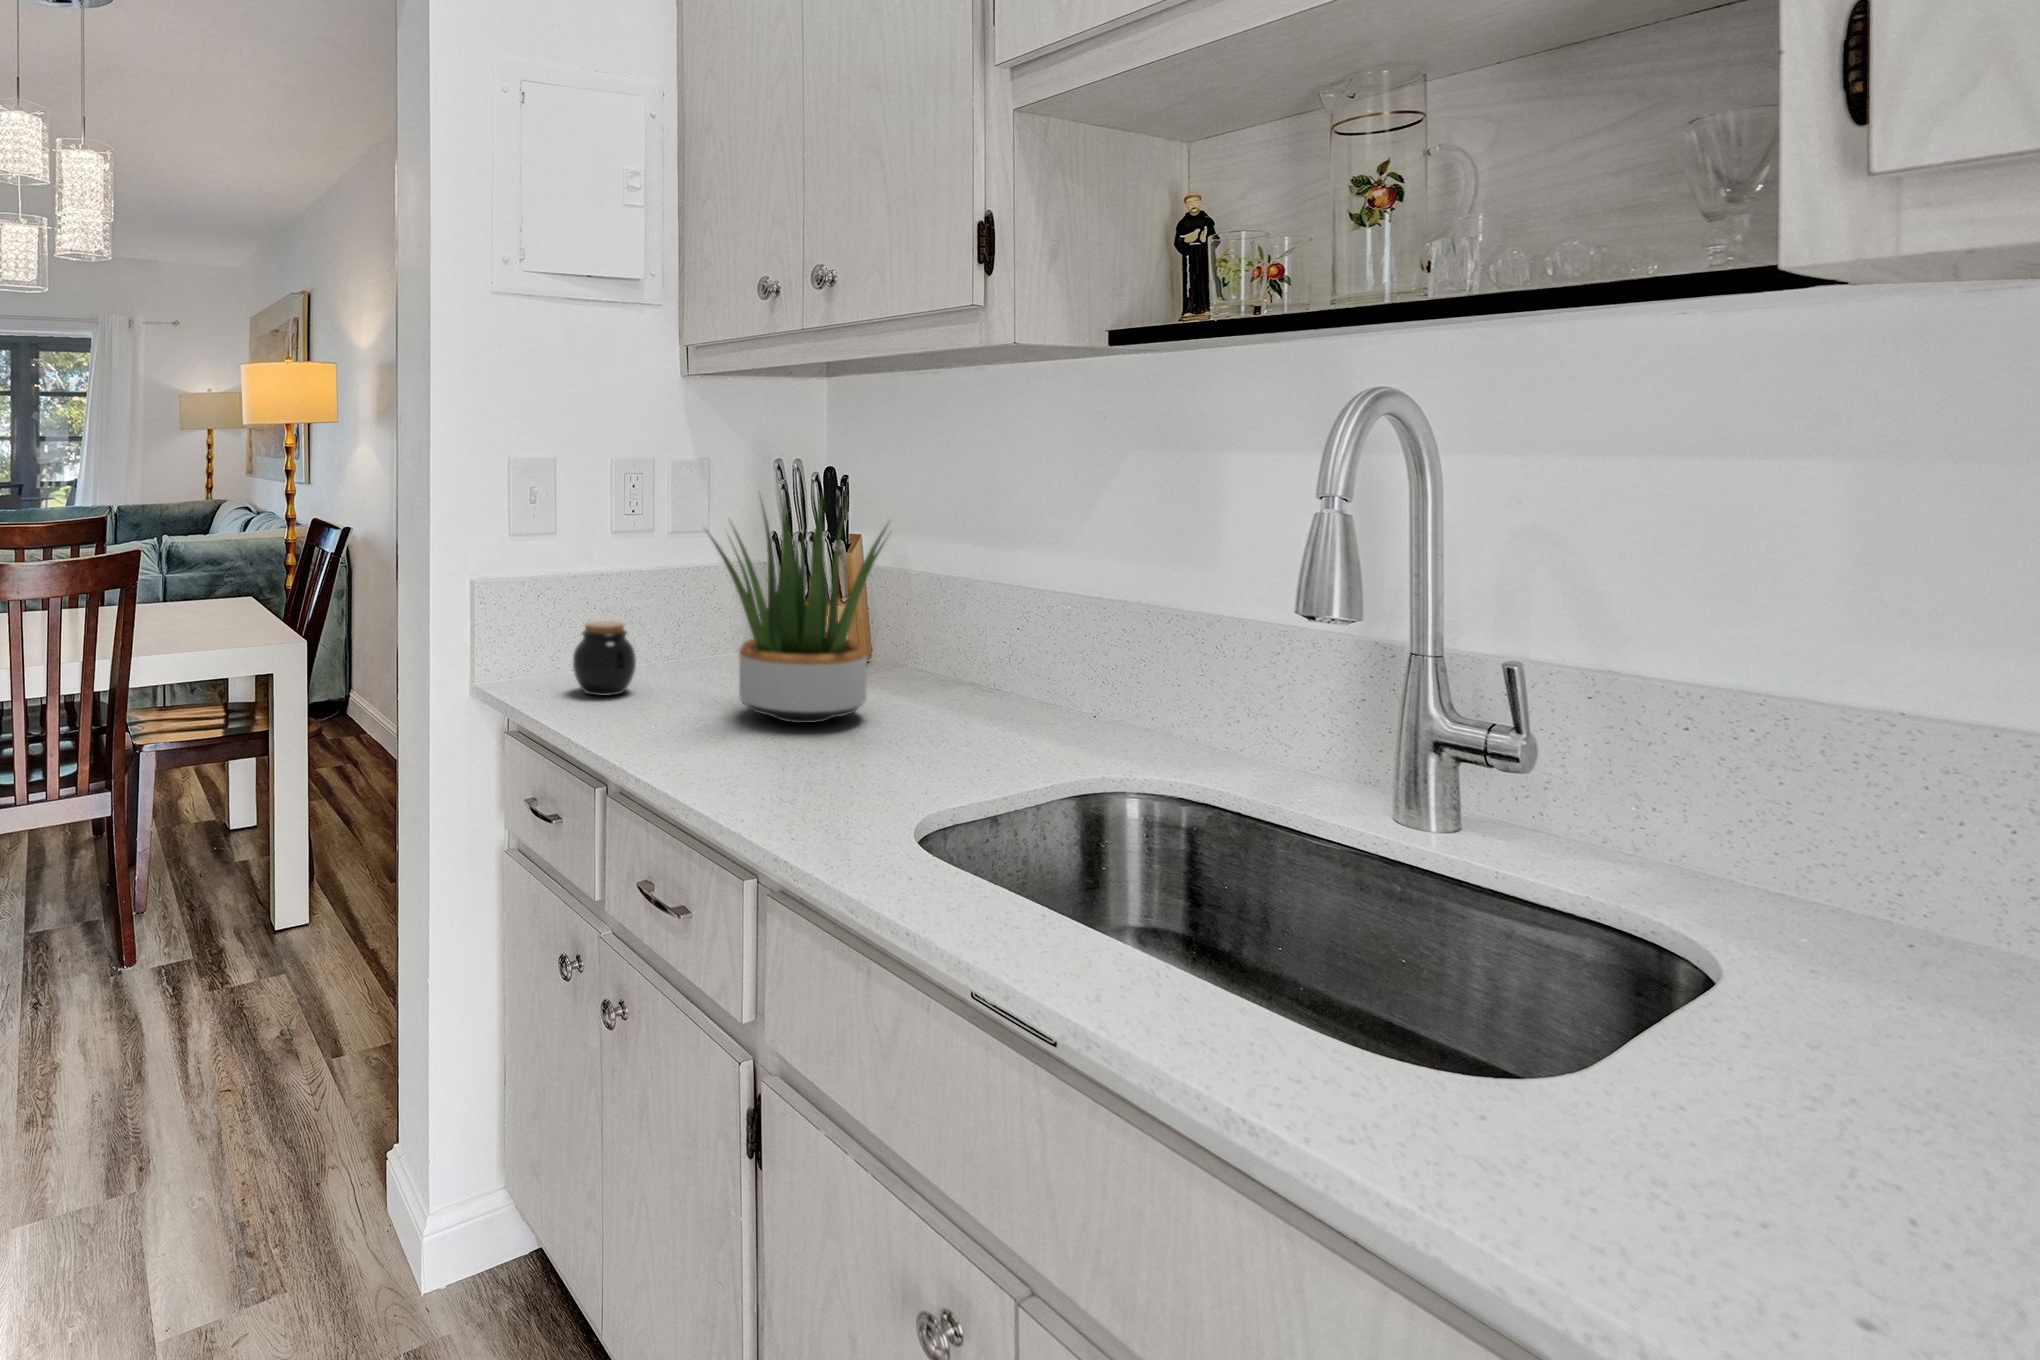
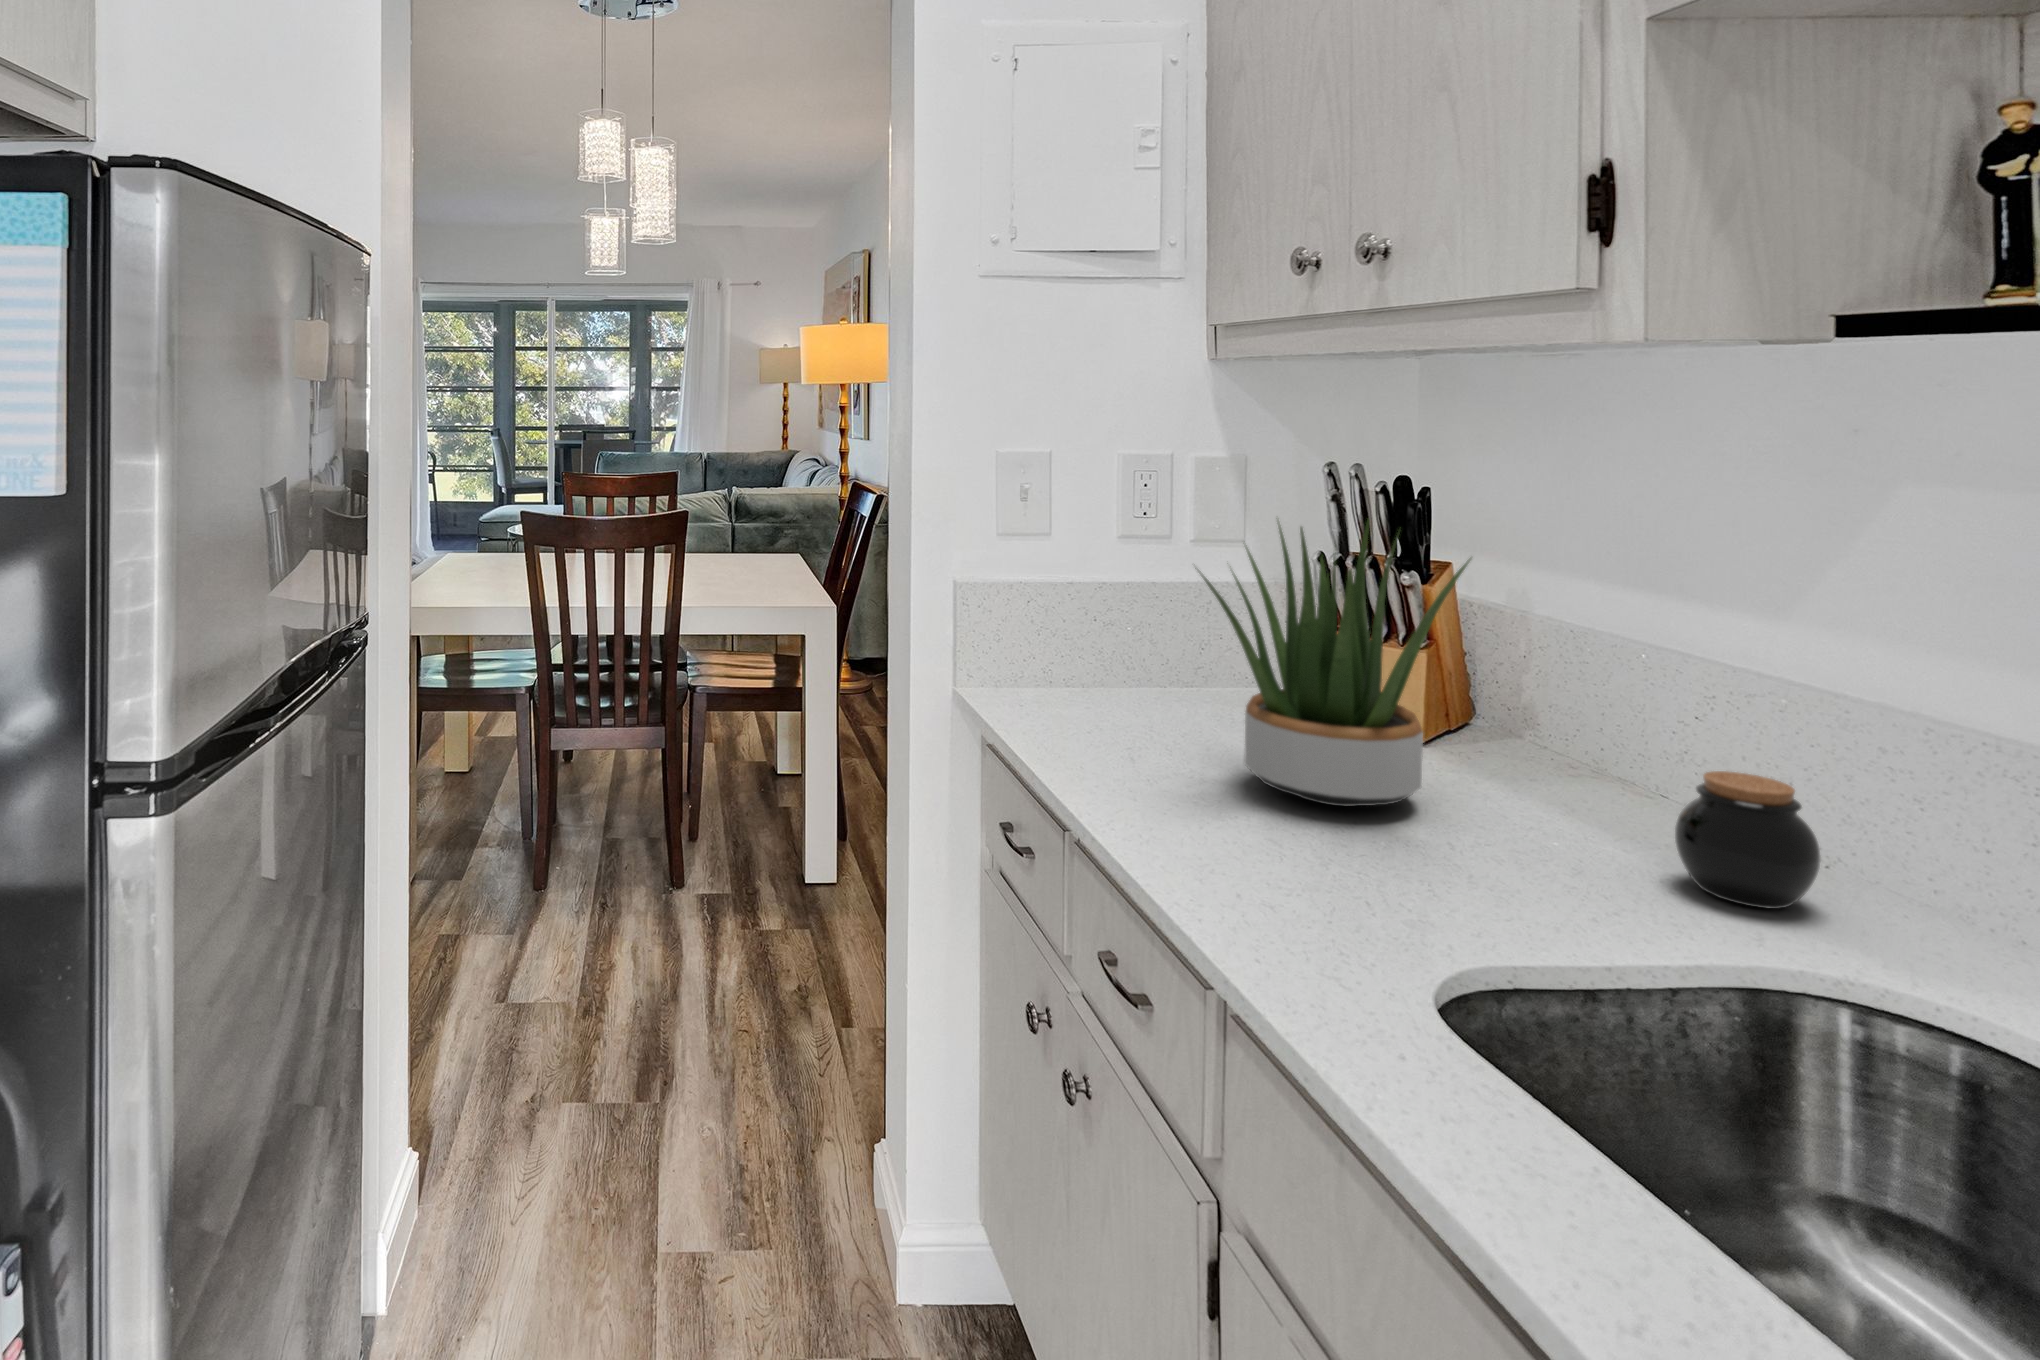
jar: present [573,621,636,696] -> present [1675,771,1821,909]

